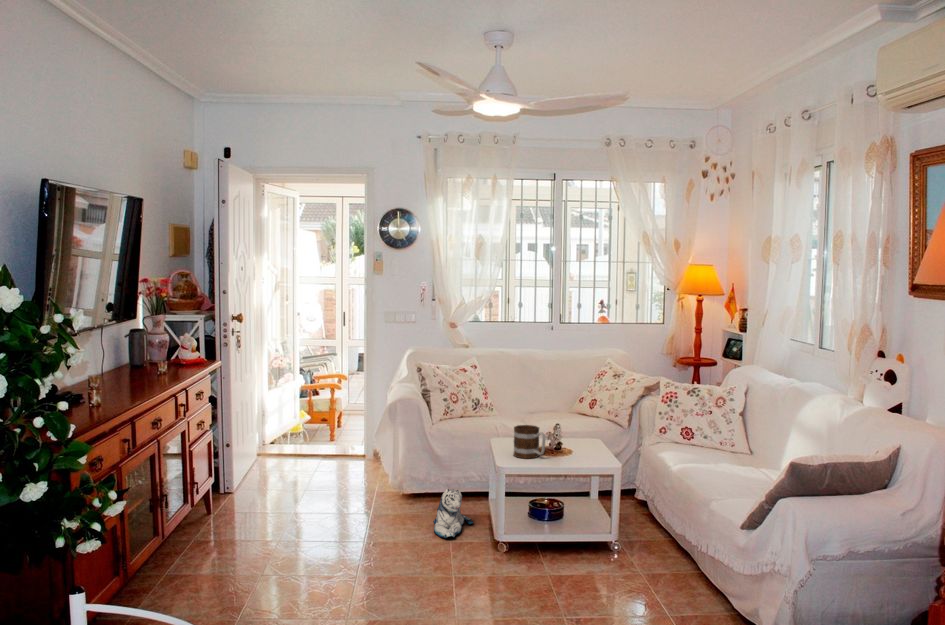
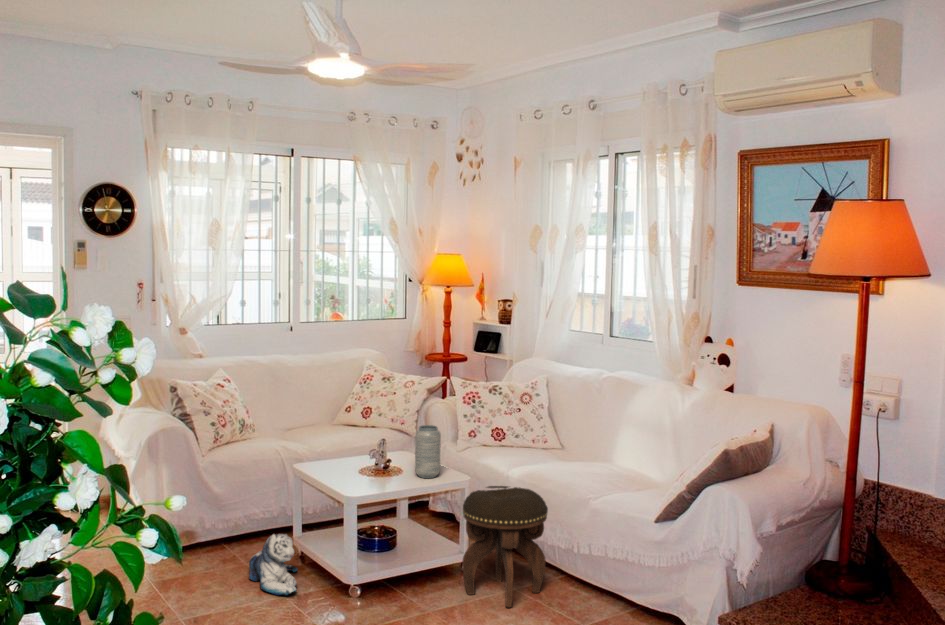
vase: none [565,413,588,461] -> present [415,425,441,478]
mug: present [514,425,546,459] -> none [358,445,400,484]
footstool: none [580,473,660,584] -> present [462,486,548,607]

